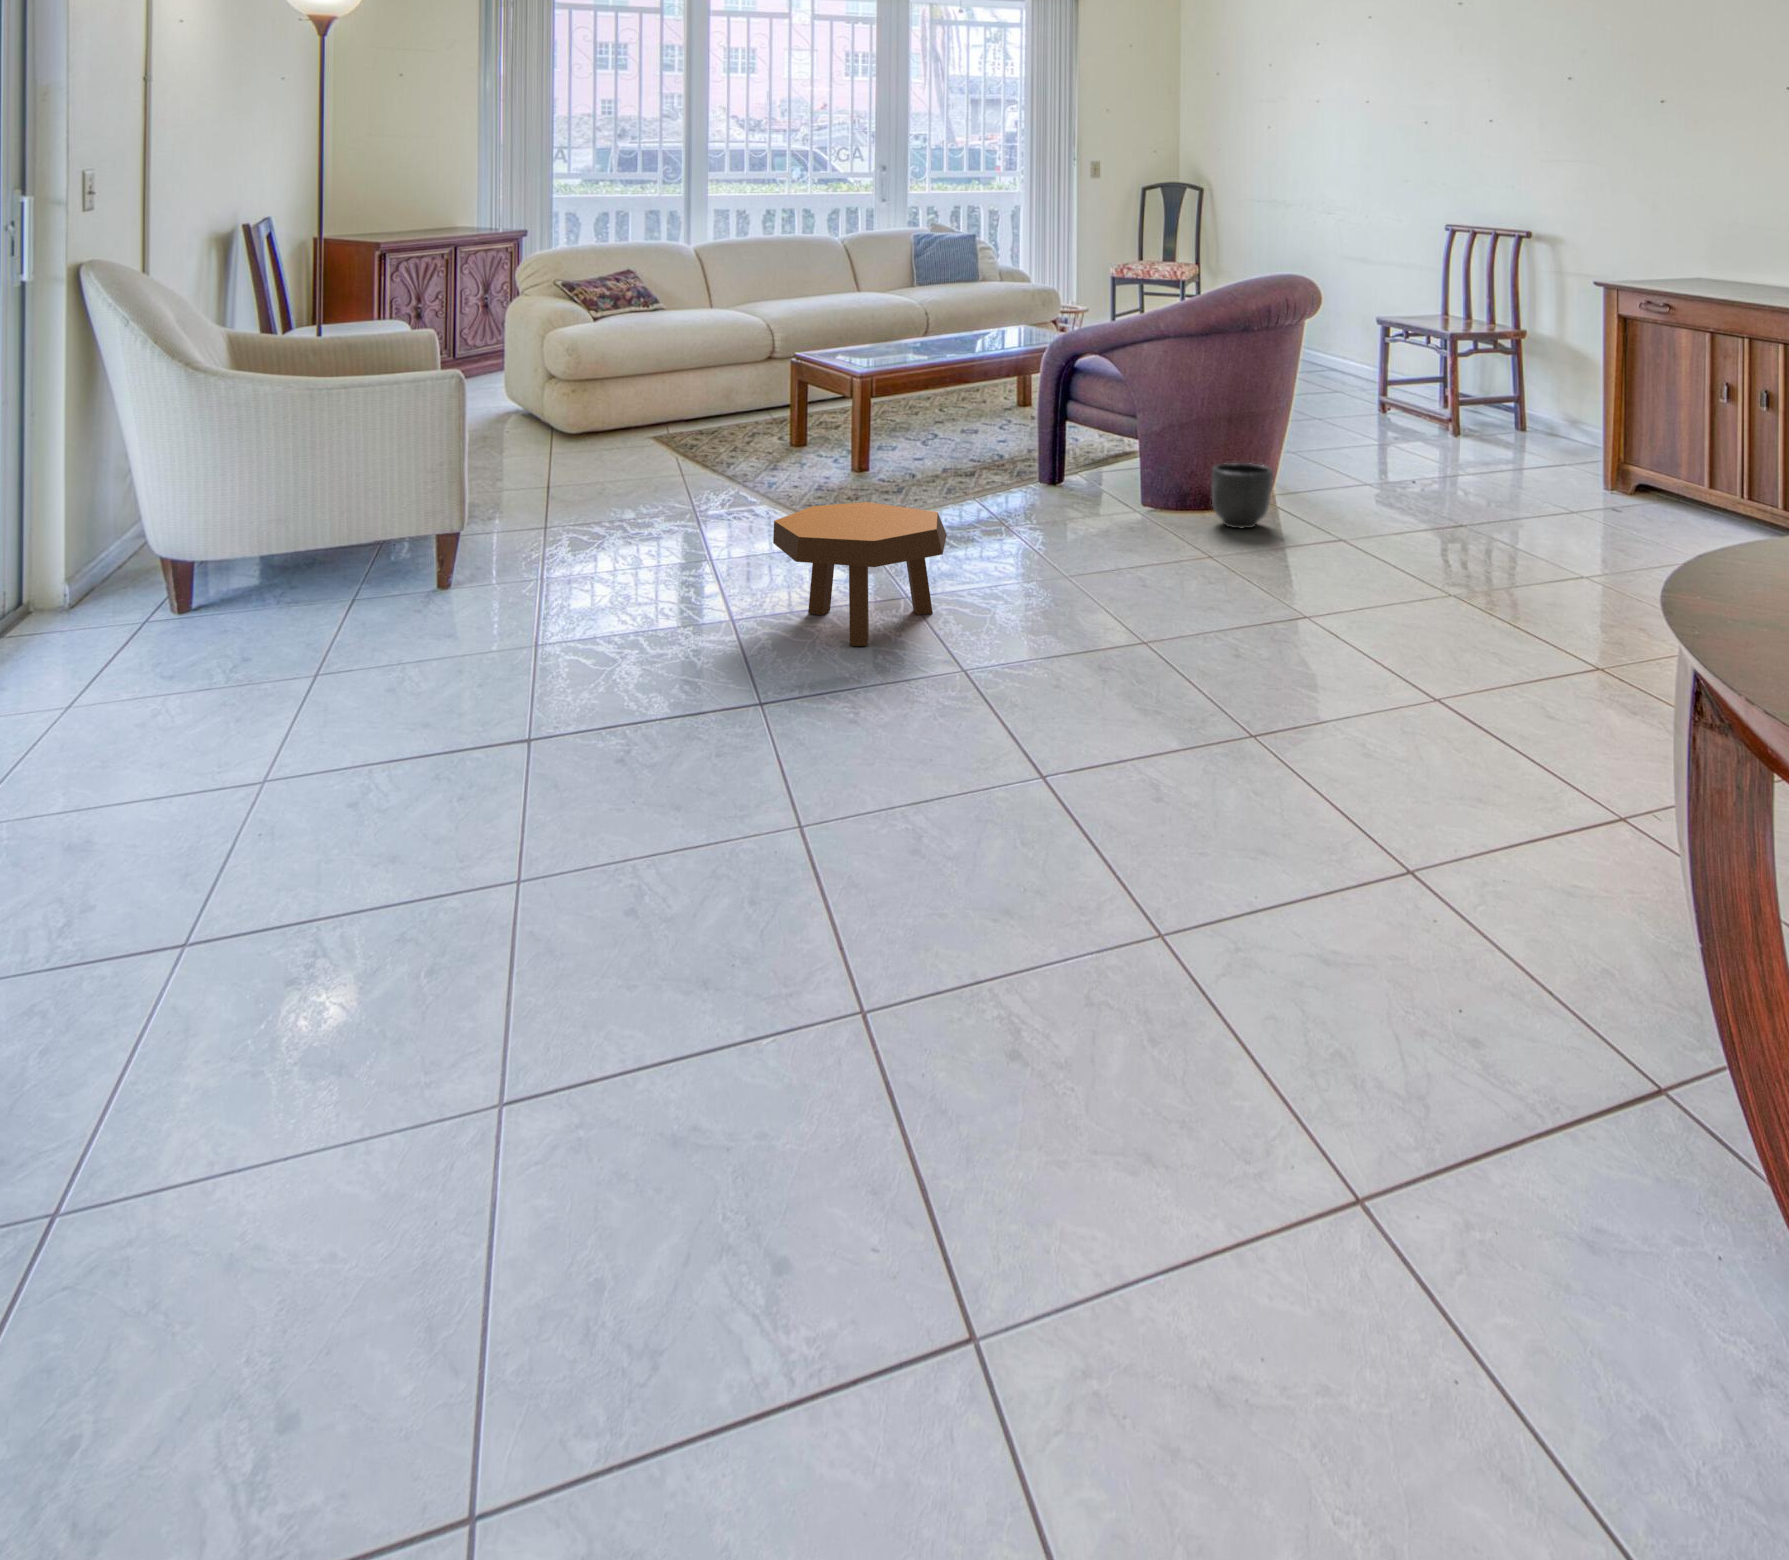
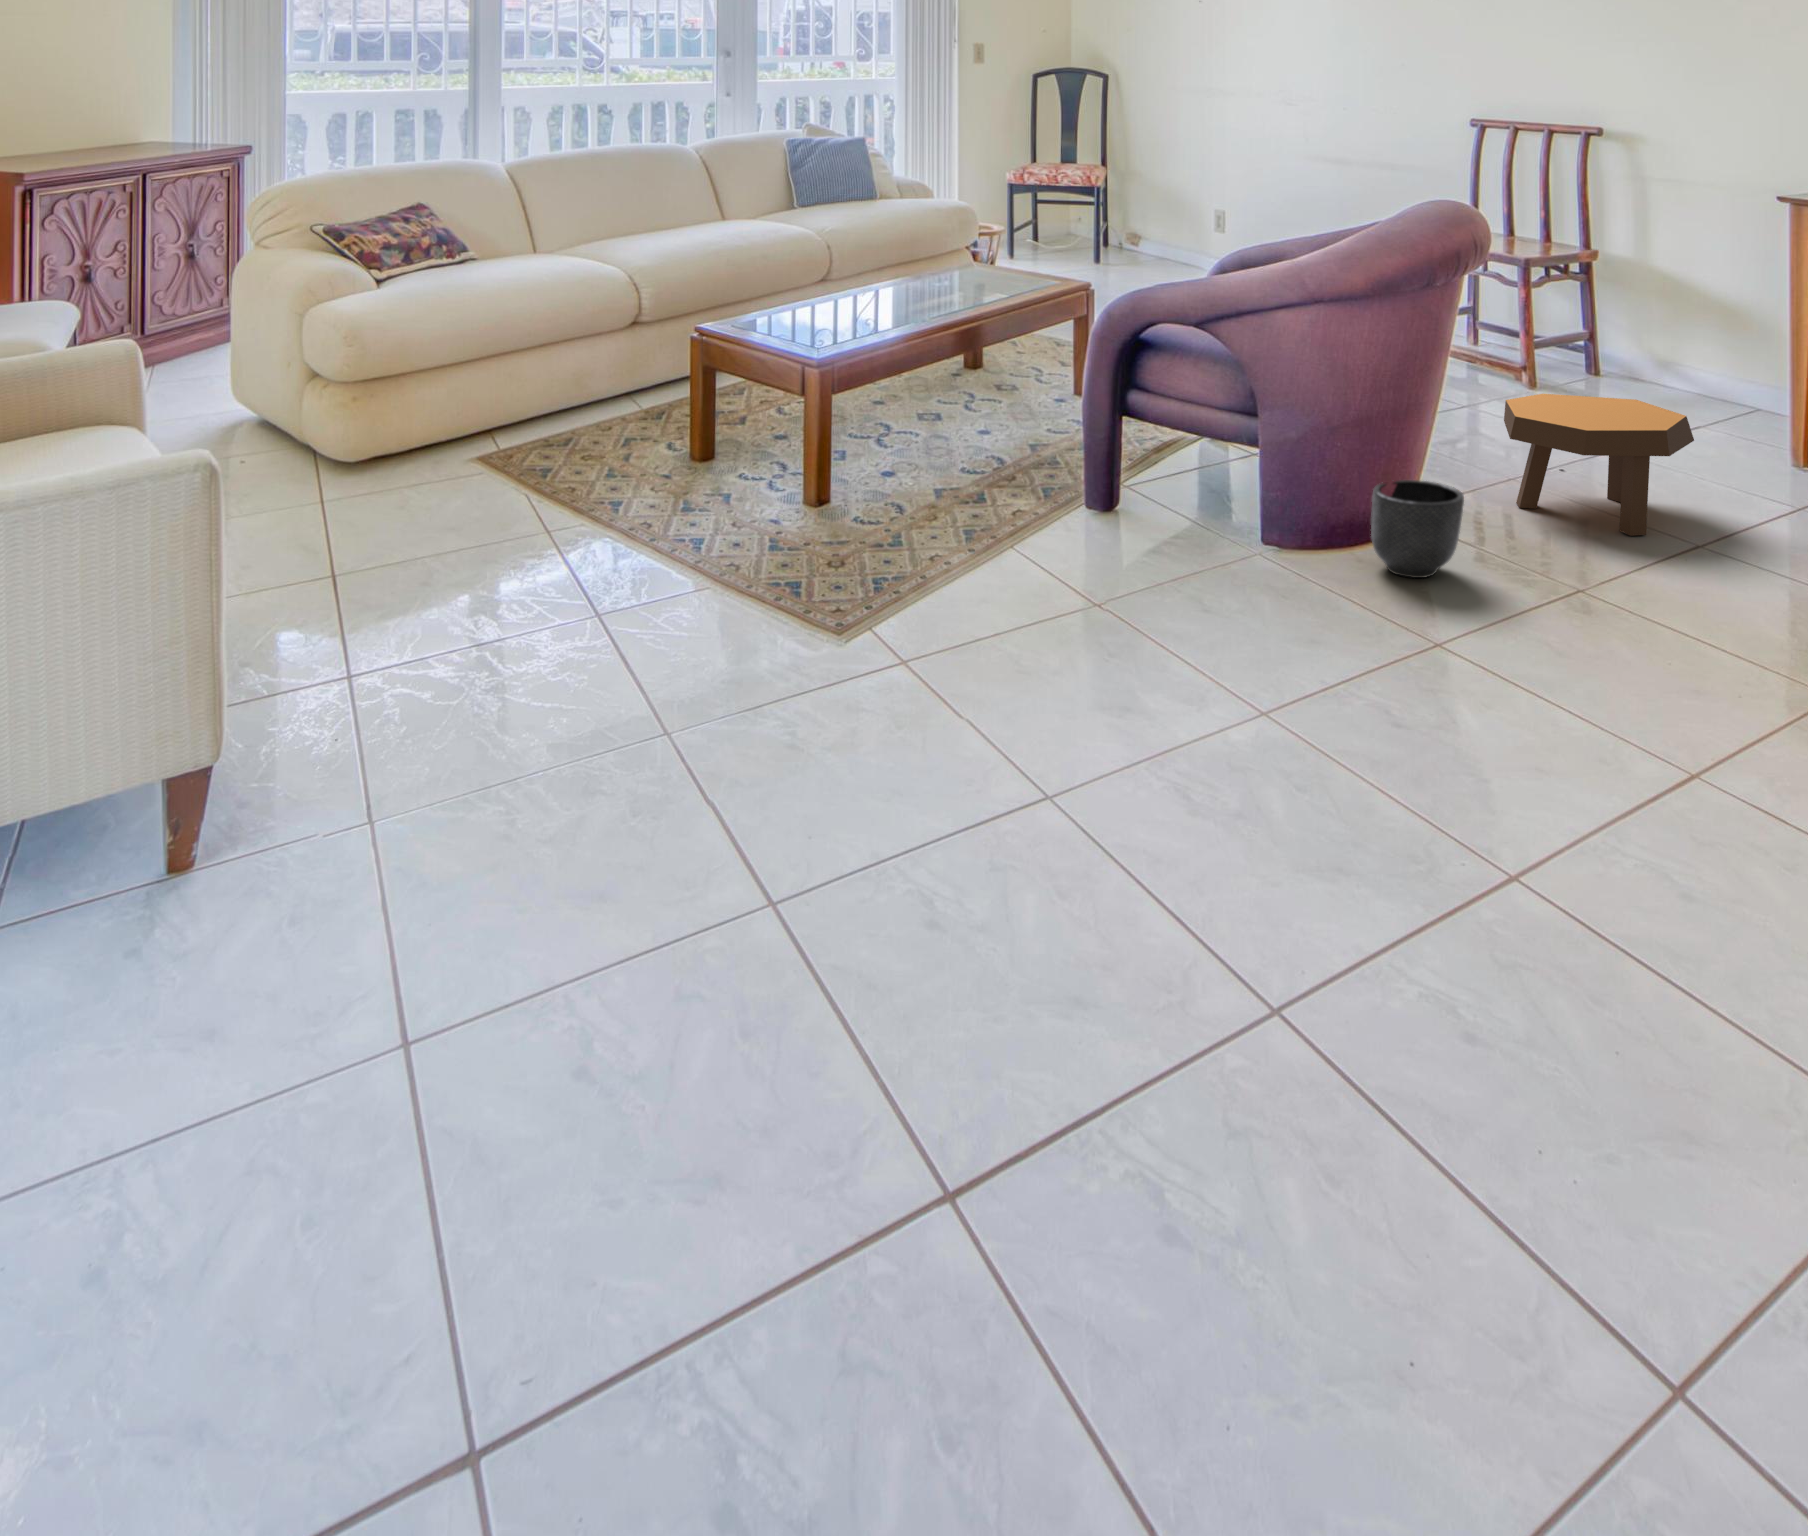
footstool: present [773,502,947,646] -> present [1504,394,1694,536]

